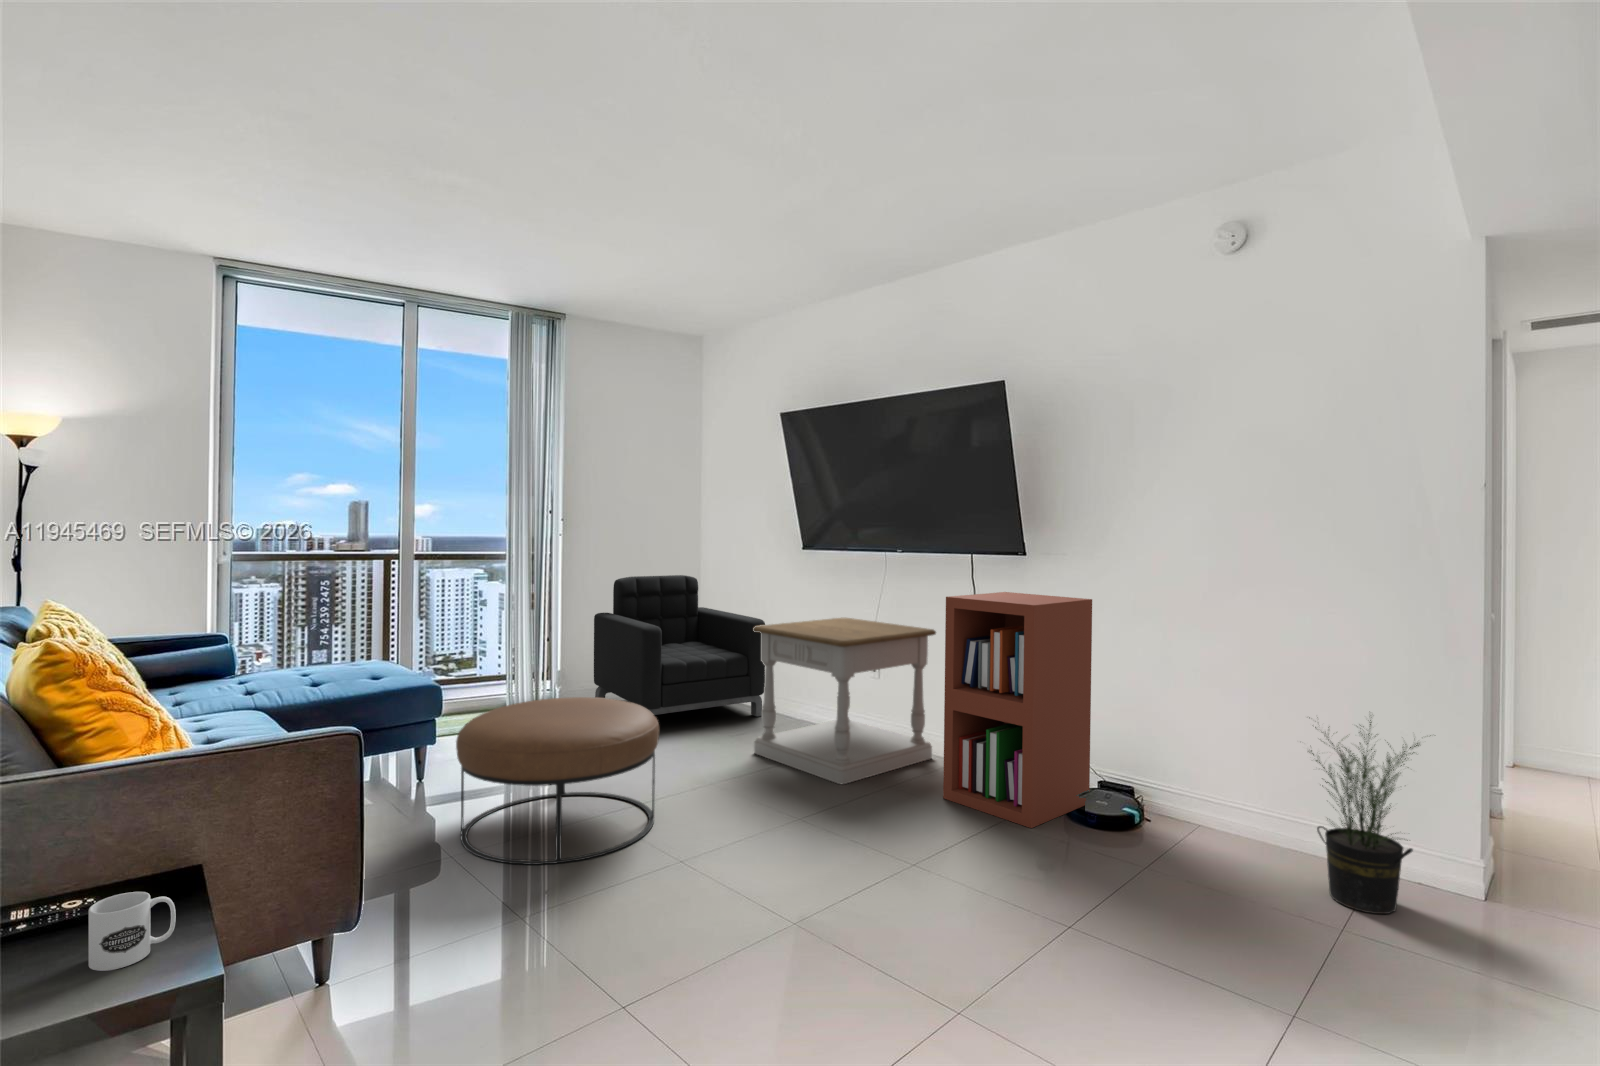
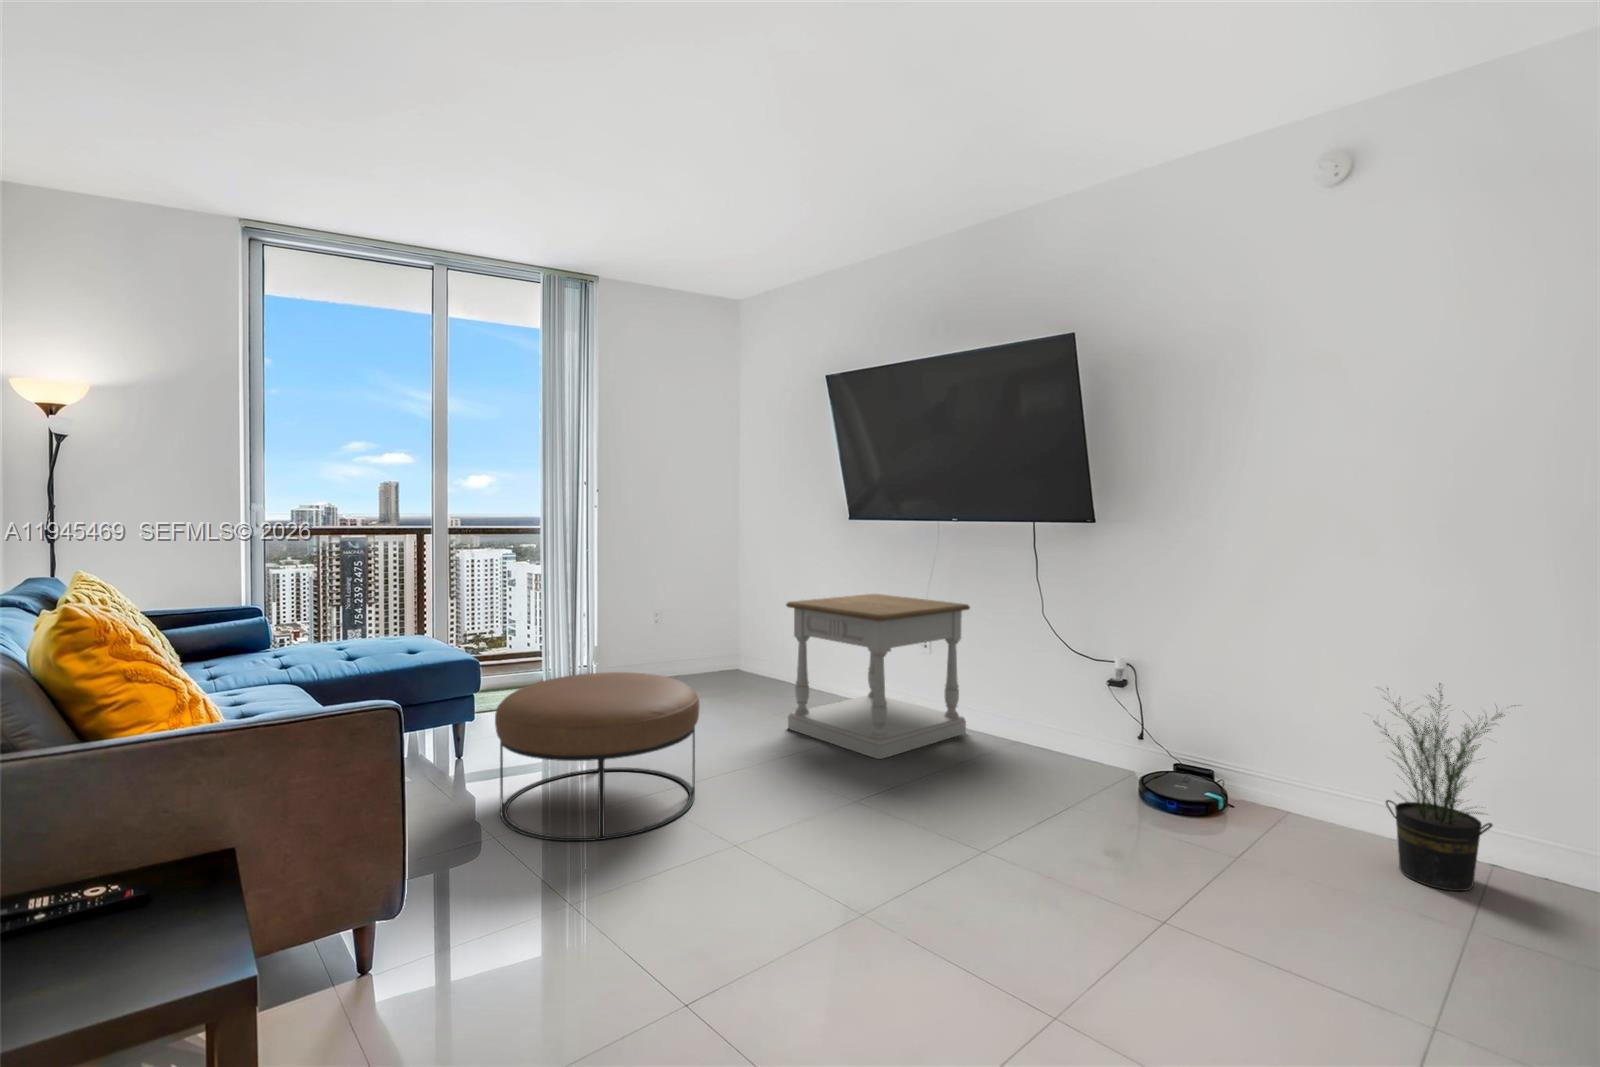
armchair: present [594,575,765,716] -> none [624,554,794,709]
bookshelf: present [943,592,1092,828] -> none [984,565,1136,803]
mug: present [89,892,176,971] -> none [107,878,205,967]

